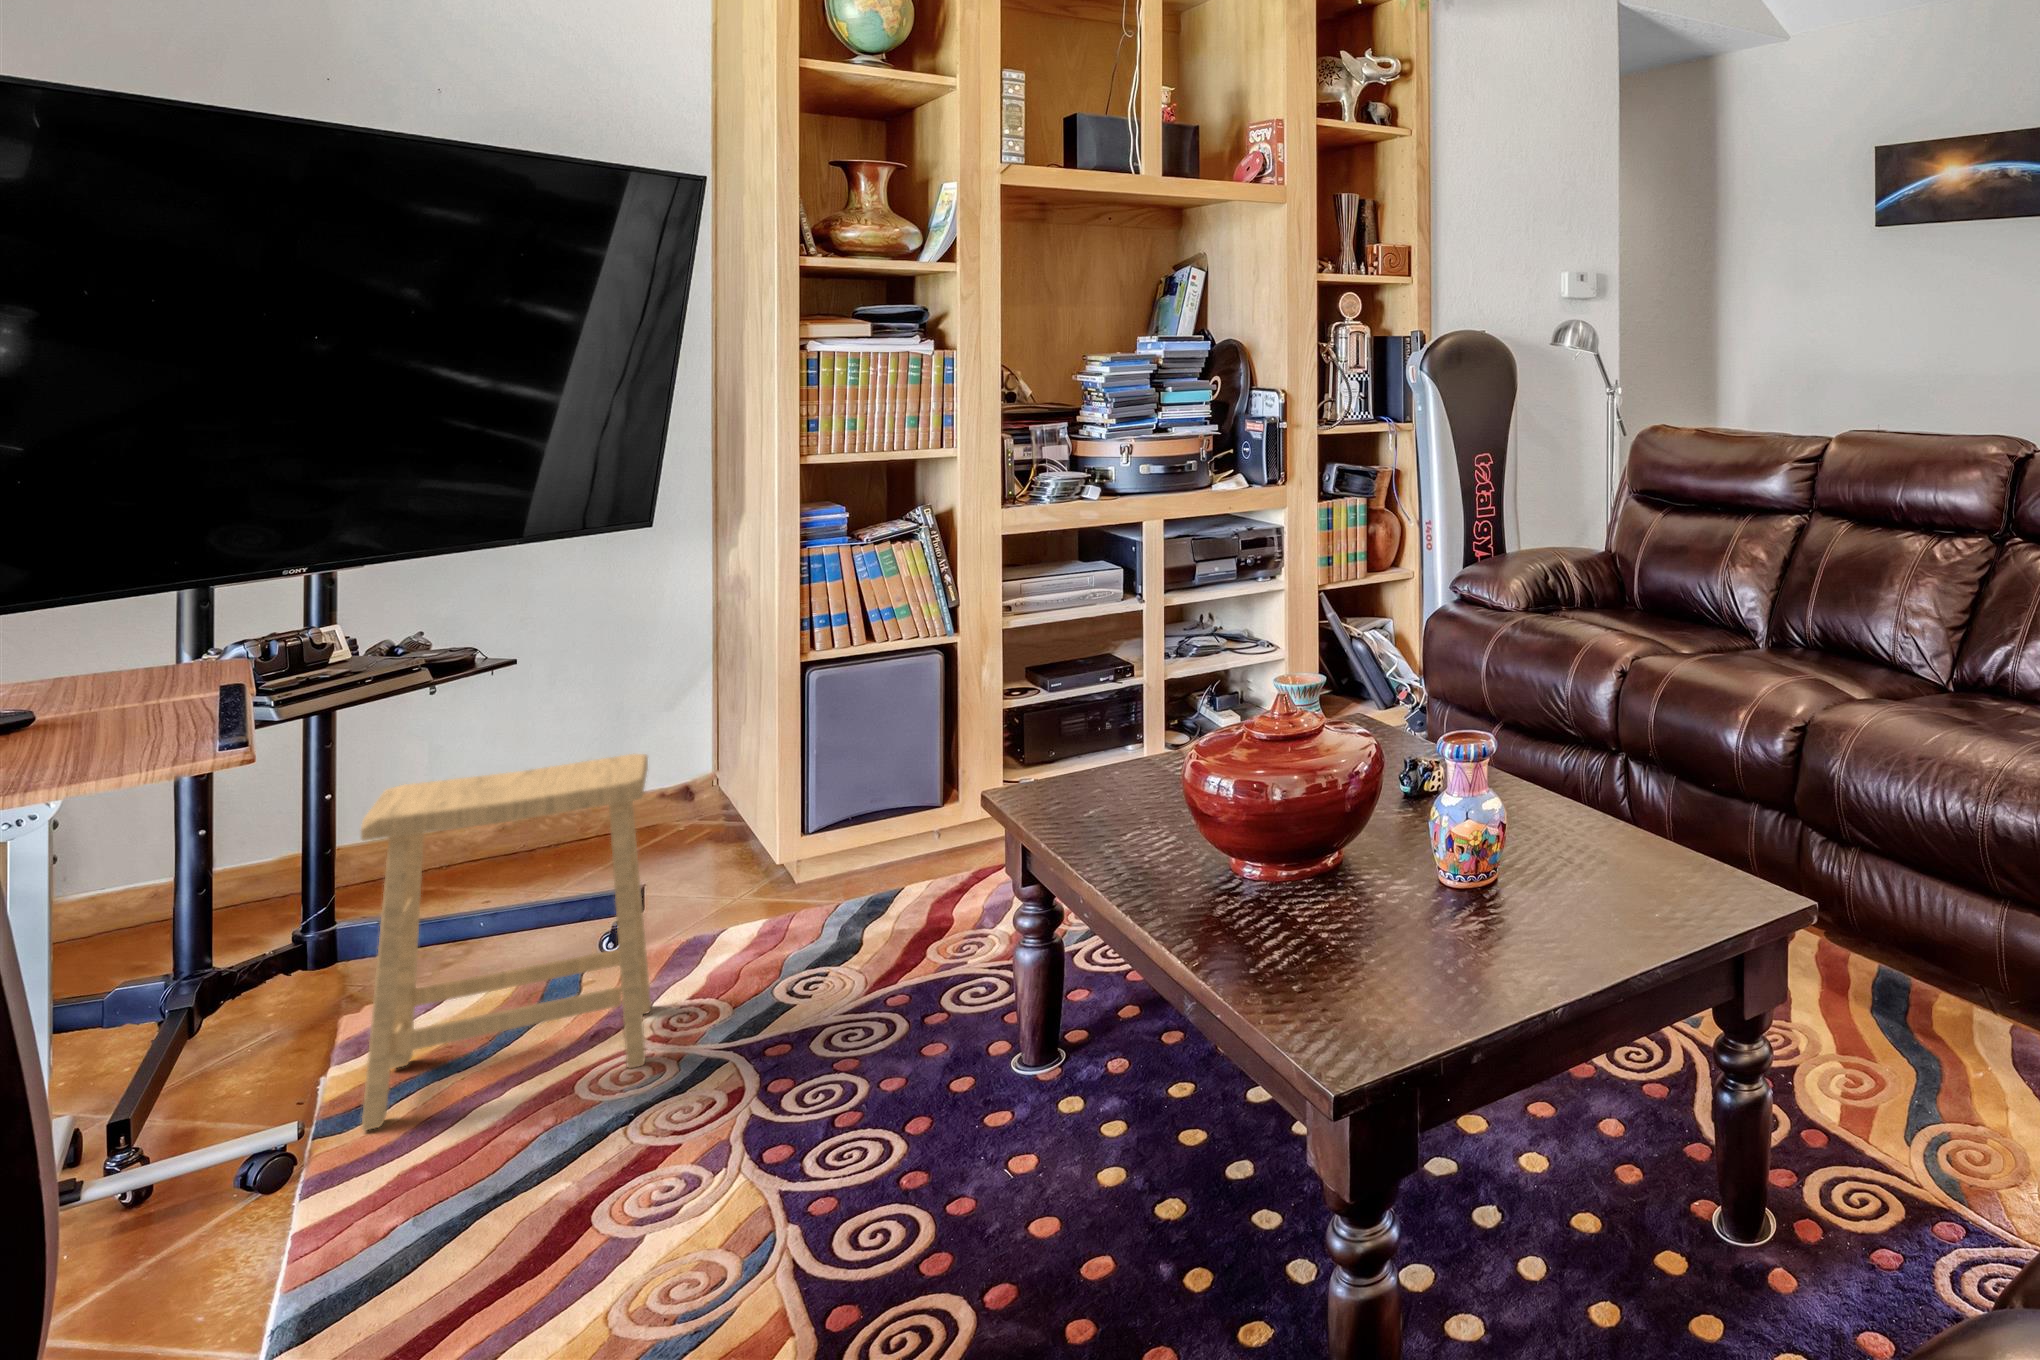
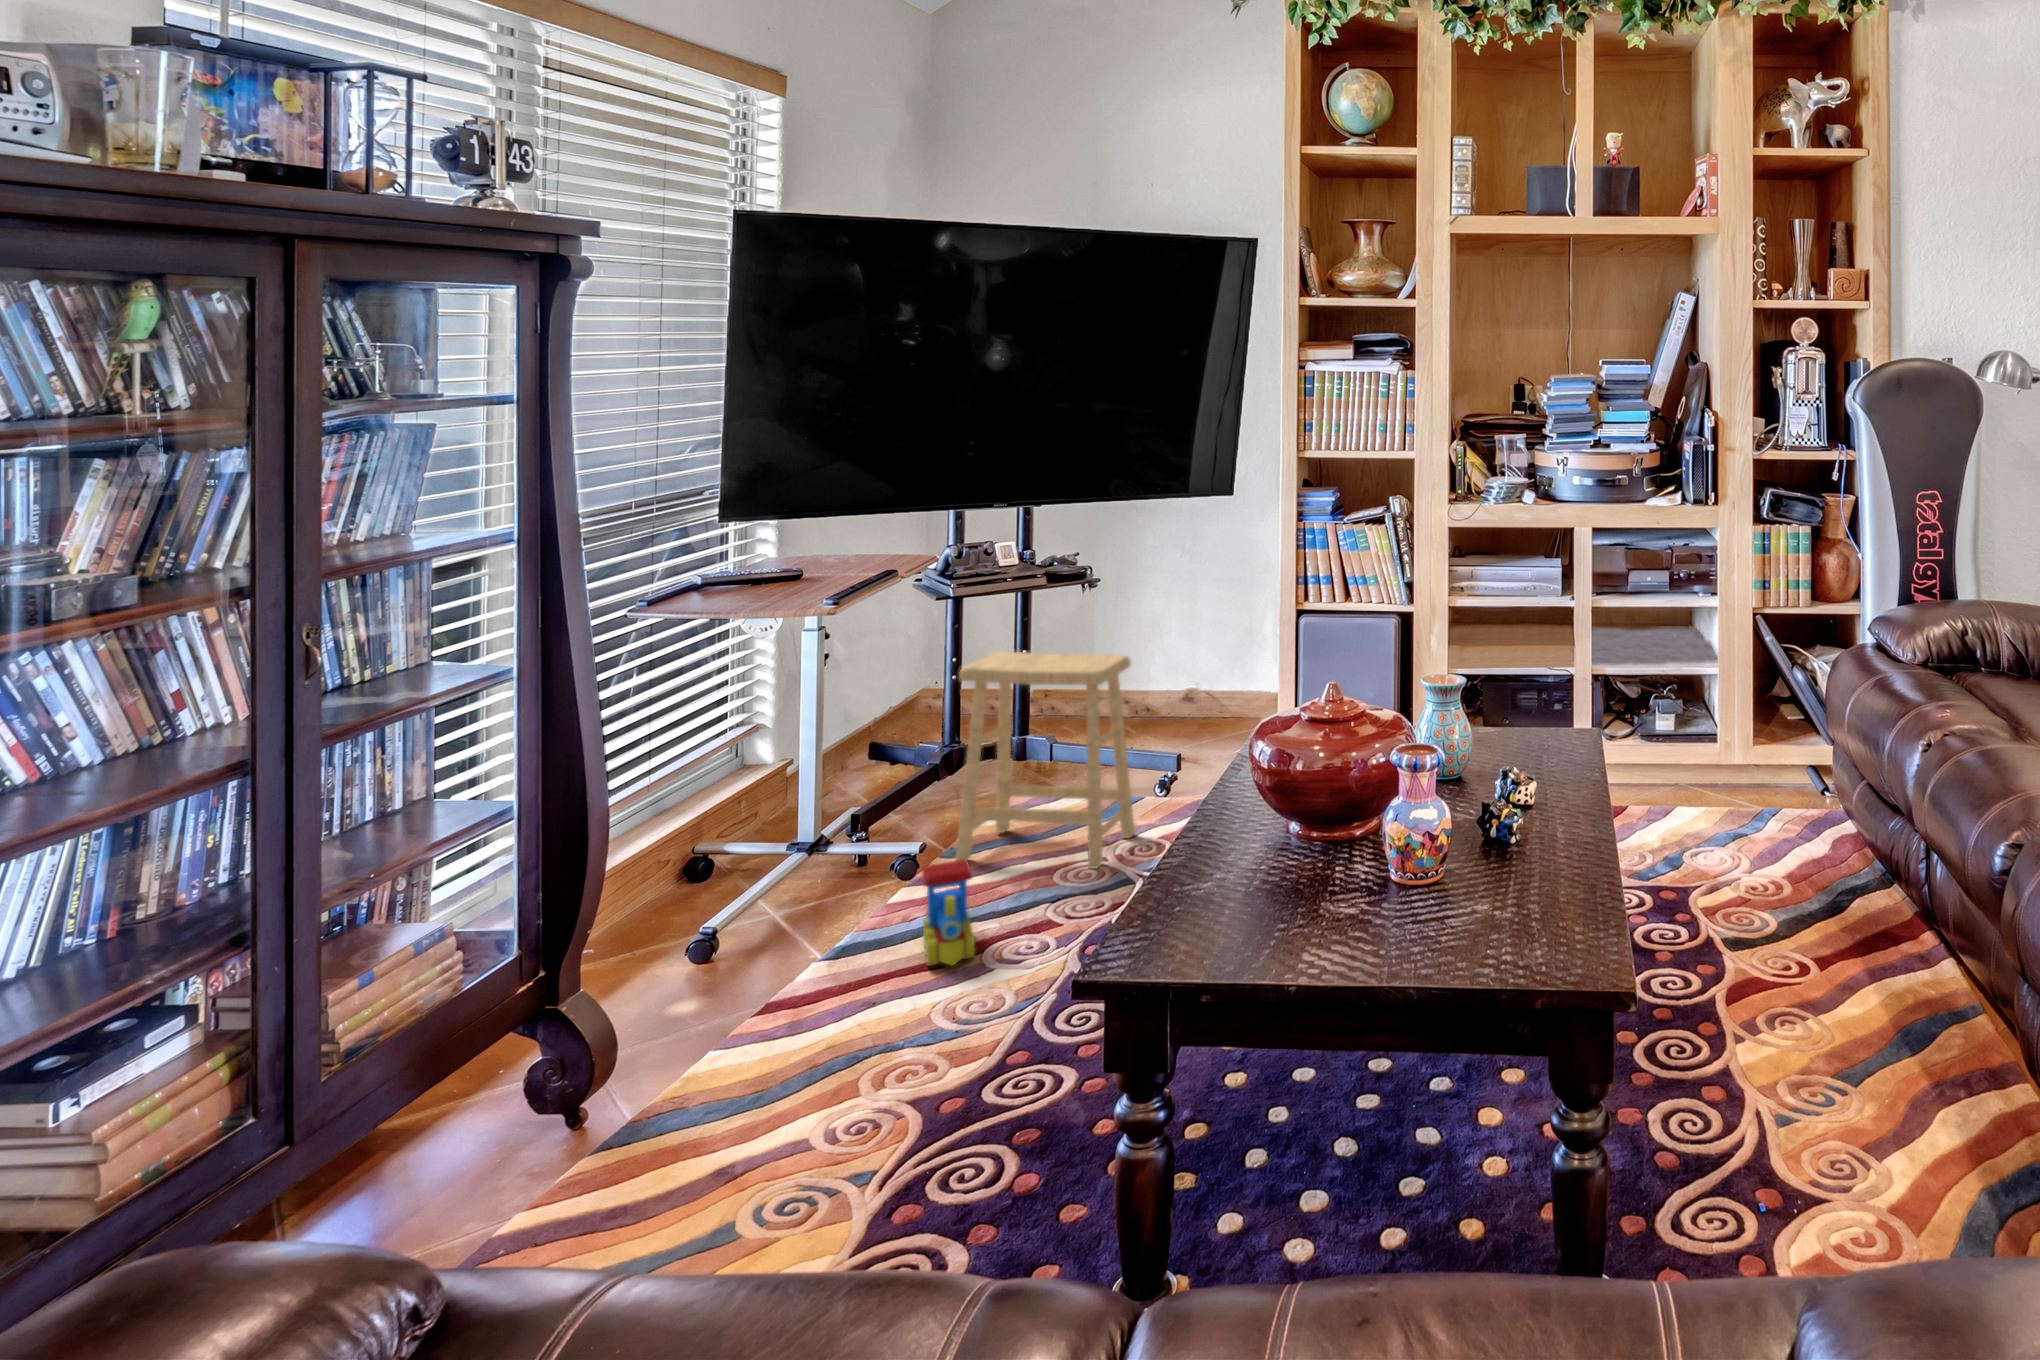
toy train: none [438,1105,586,1287] -> present [922,860,975,965]

